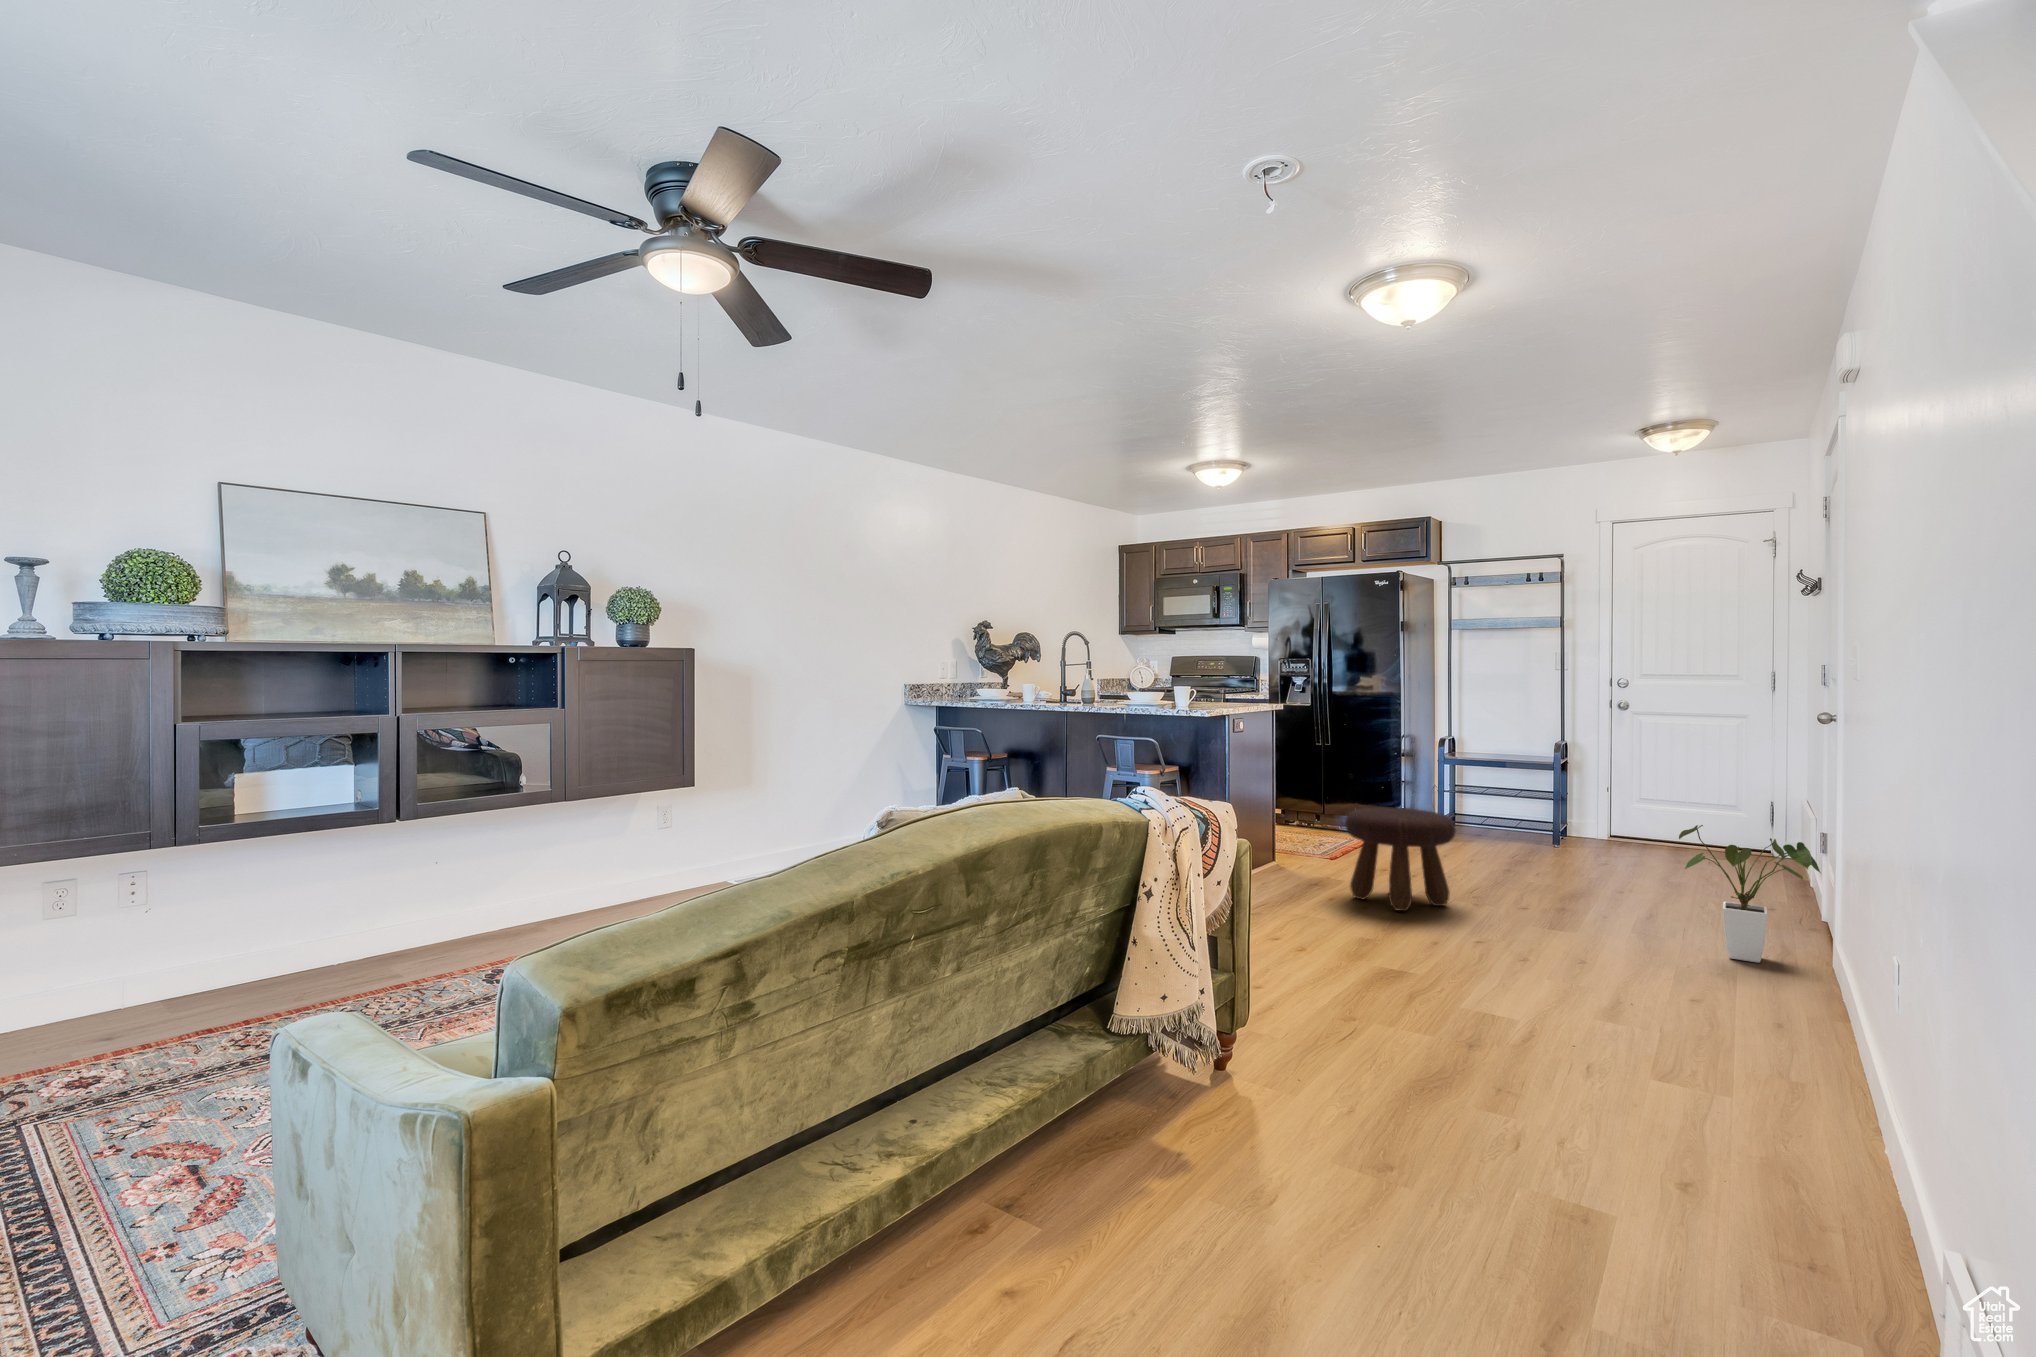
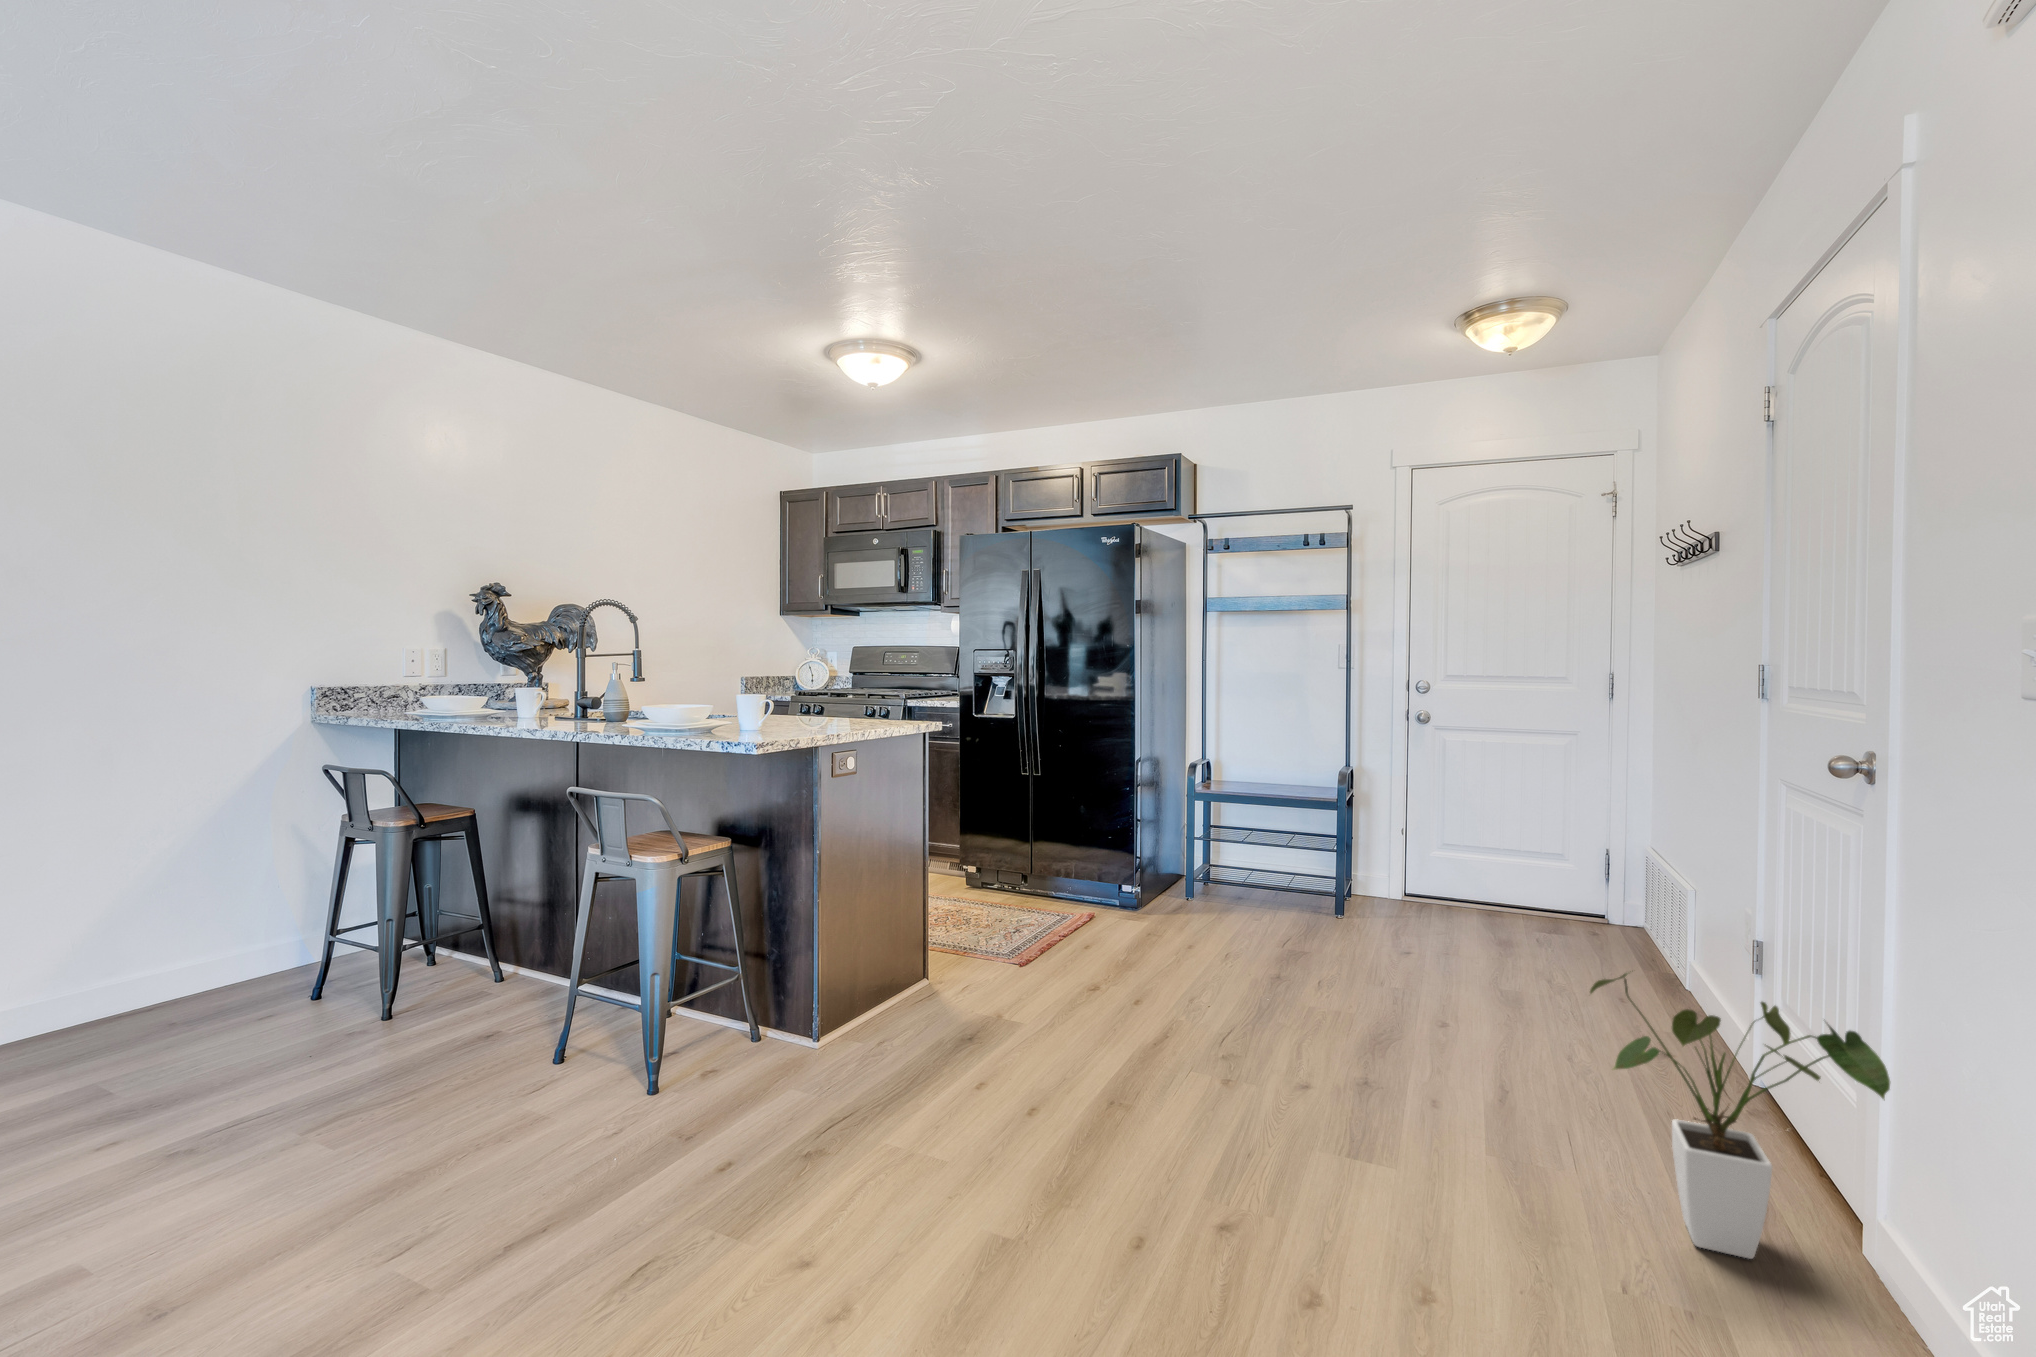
footstool: present [1345,807,1456,911] -> none [1011,910,1197,1124]

